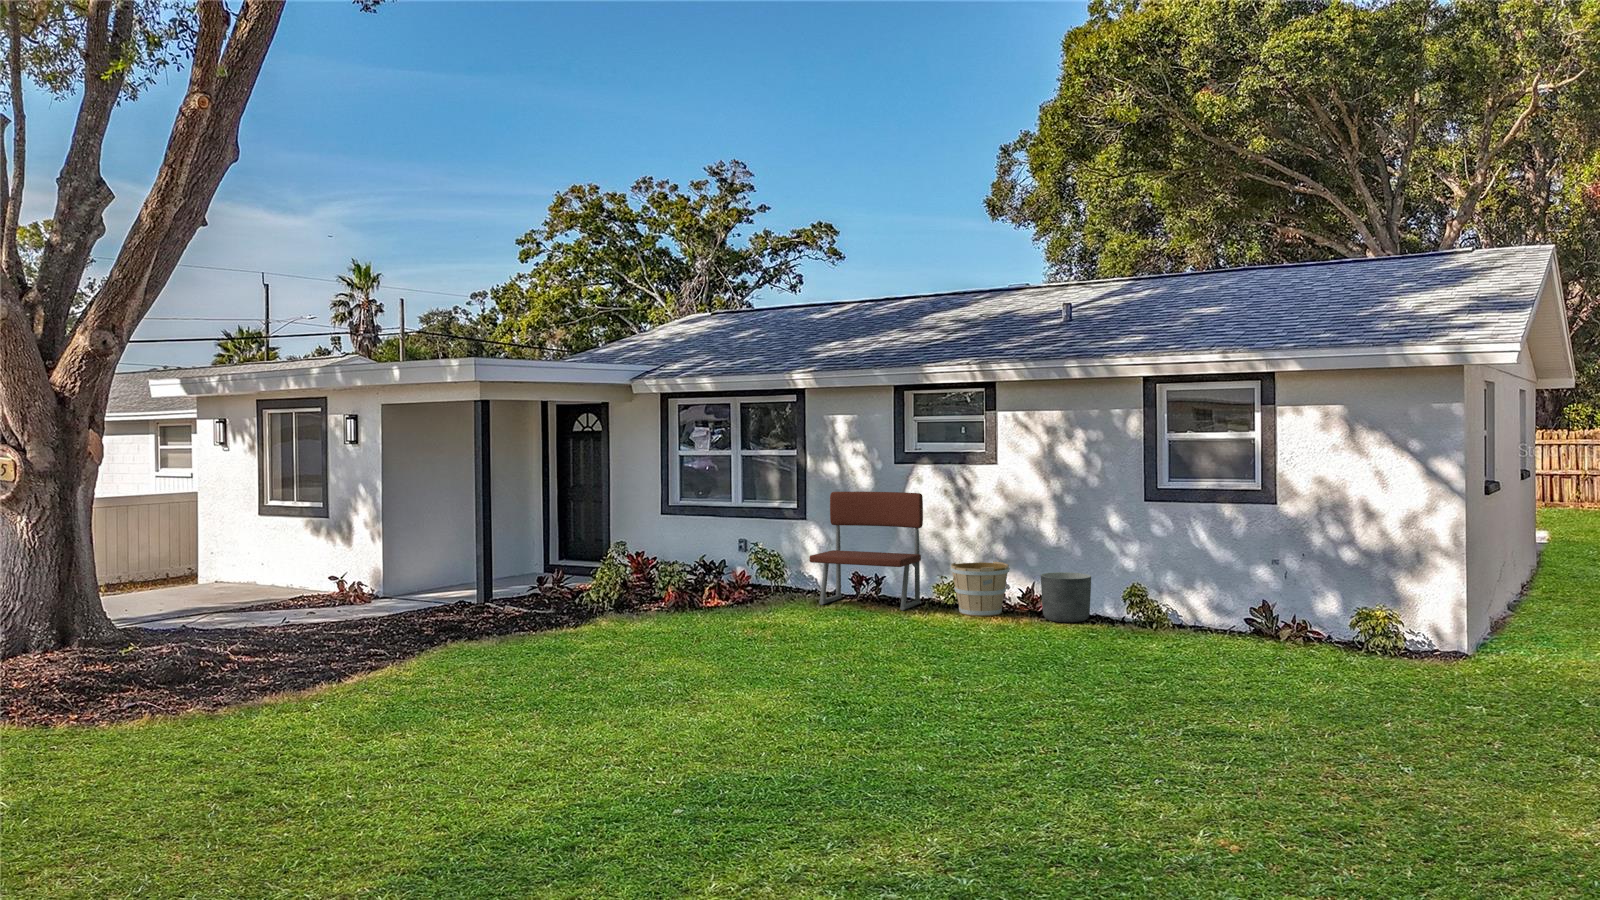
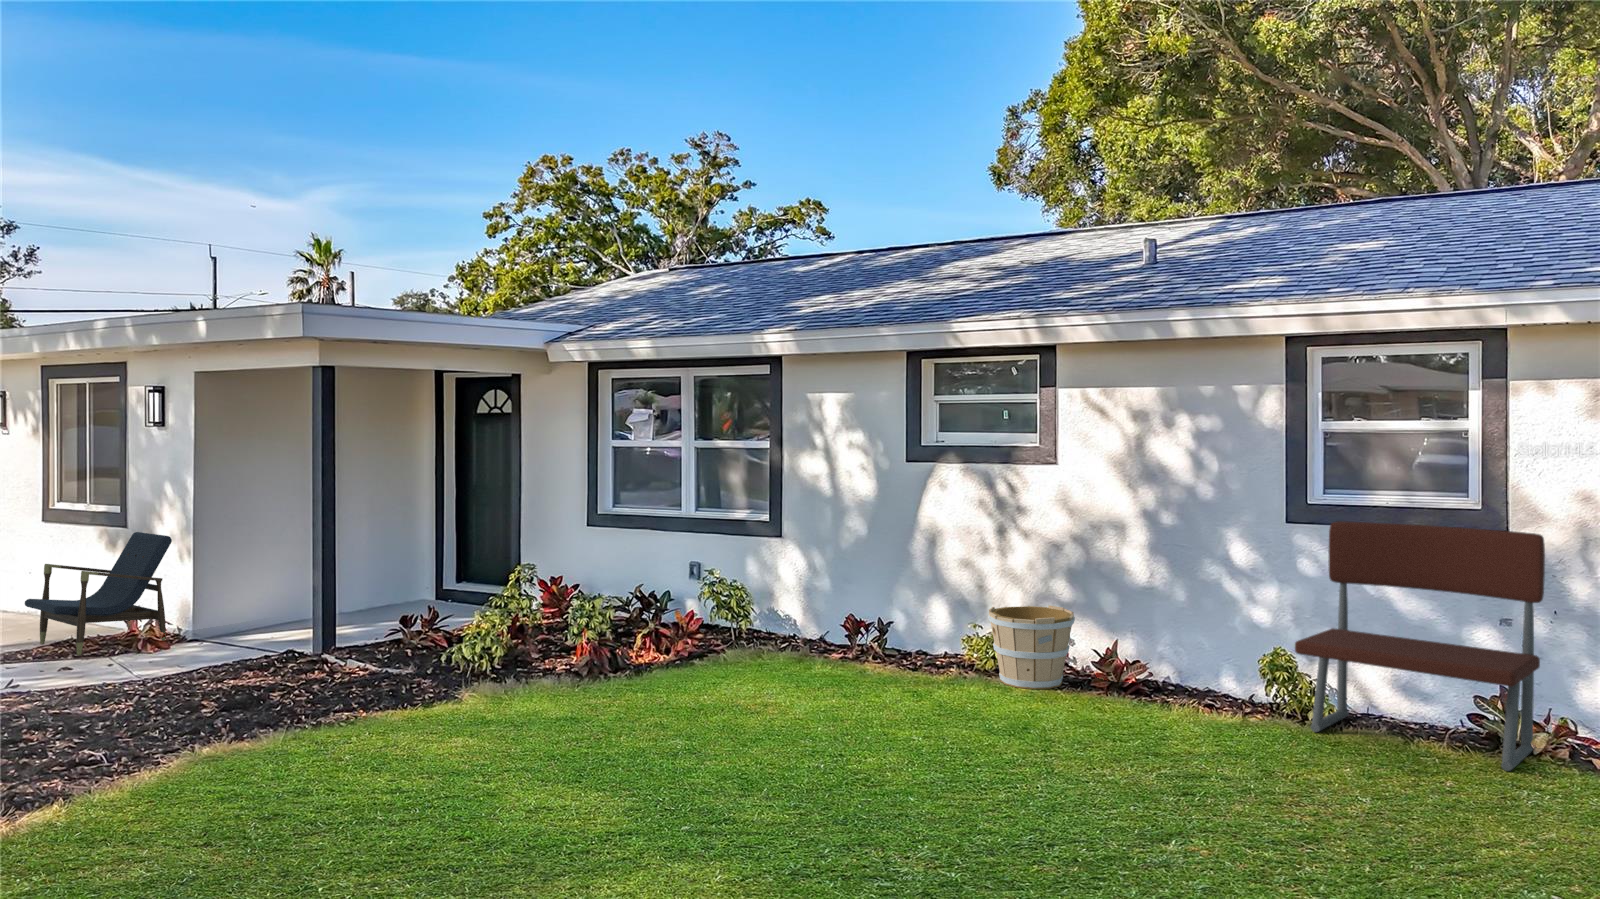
bench: present [809,492,923,610] -> present [1295,521,1545,771]
lounge chair: none [268,521,366,606] -> present [25,532,172,655]
planter: present [1041,572,1091,622] -> none [1126,626,1204,705]

